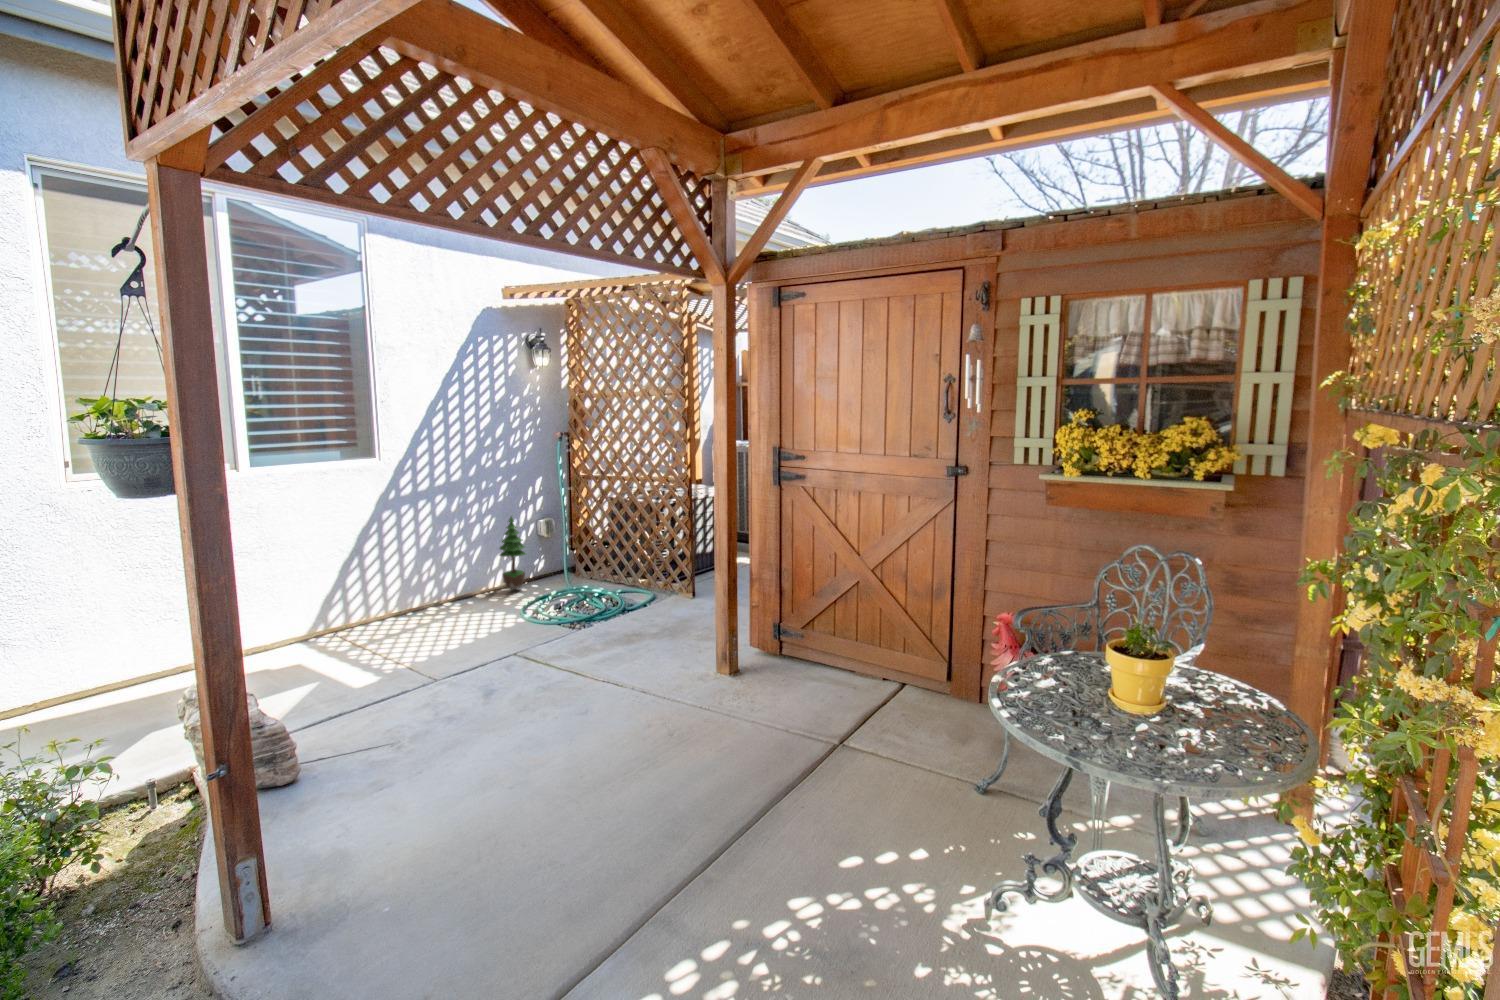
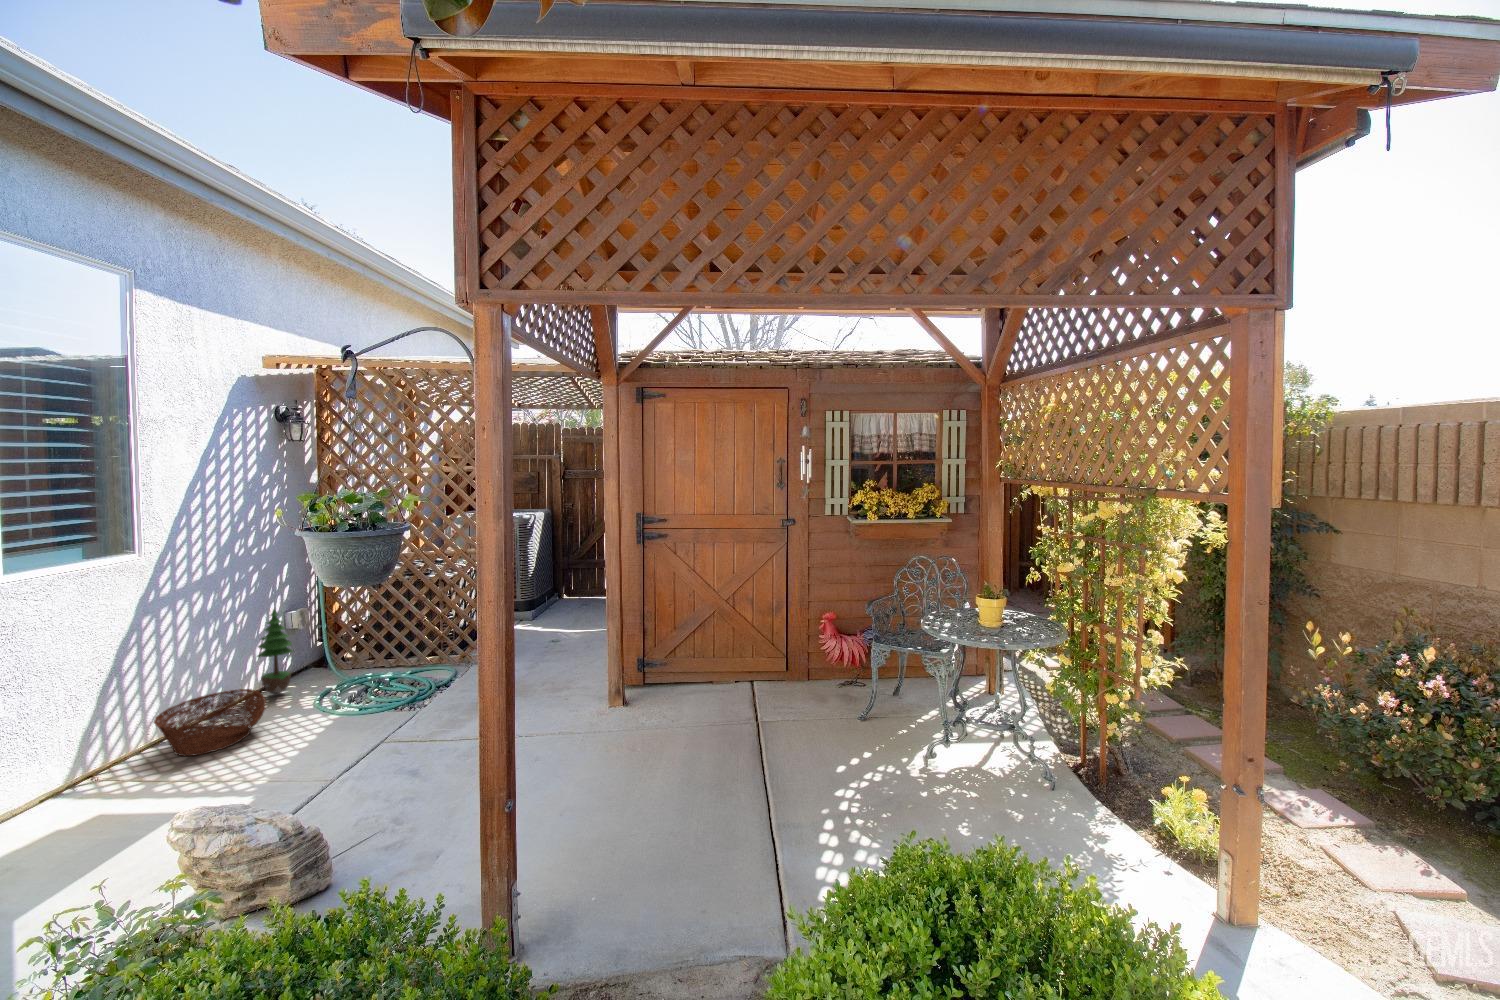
basket: none [374,580,469,628] -> present [154,689,266,756]

